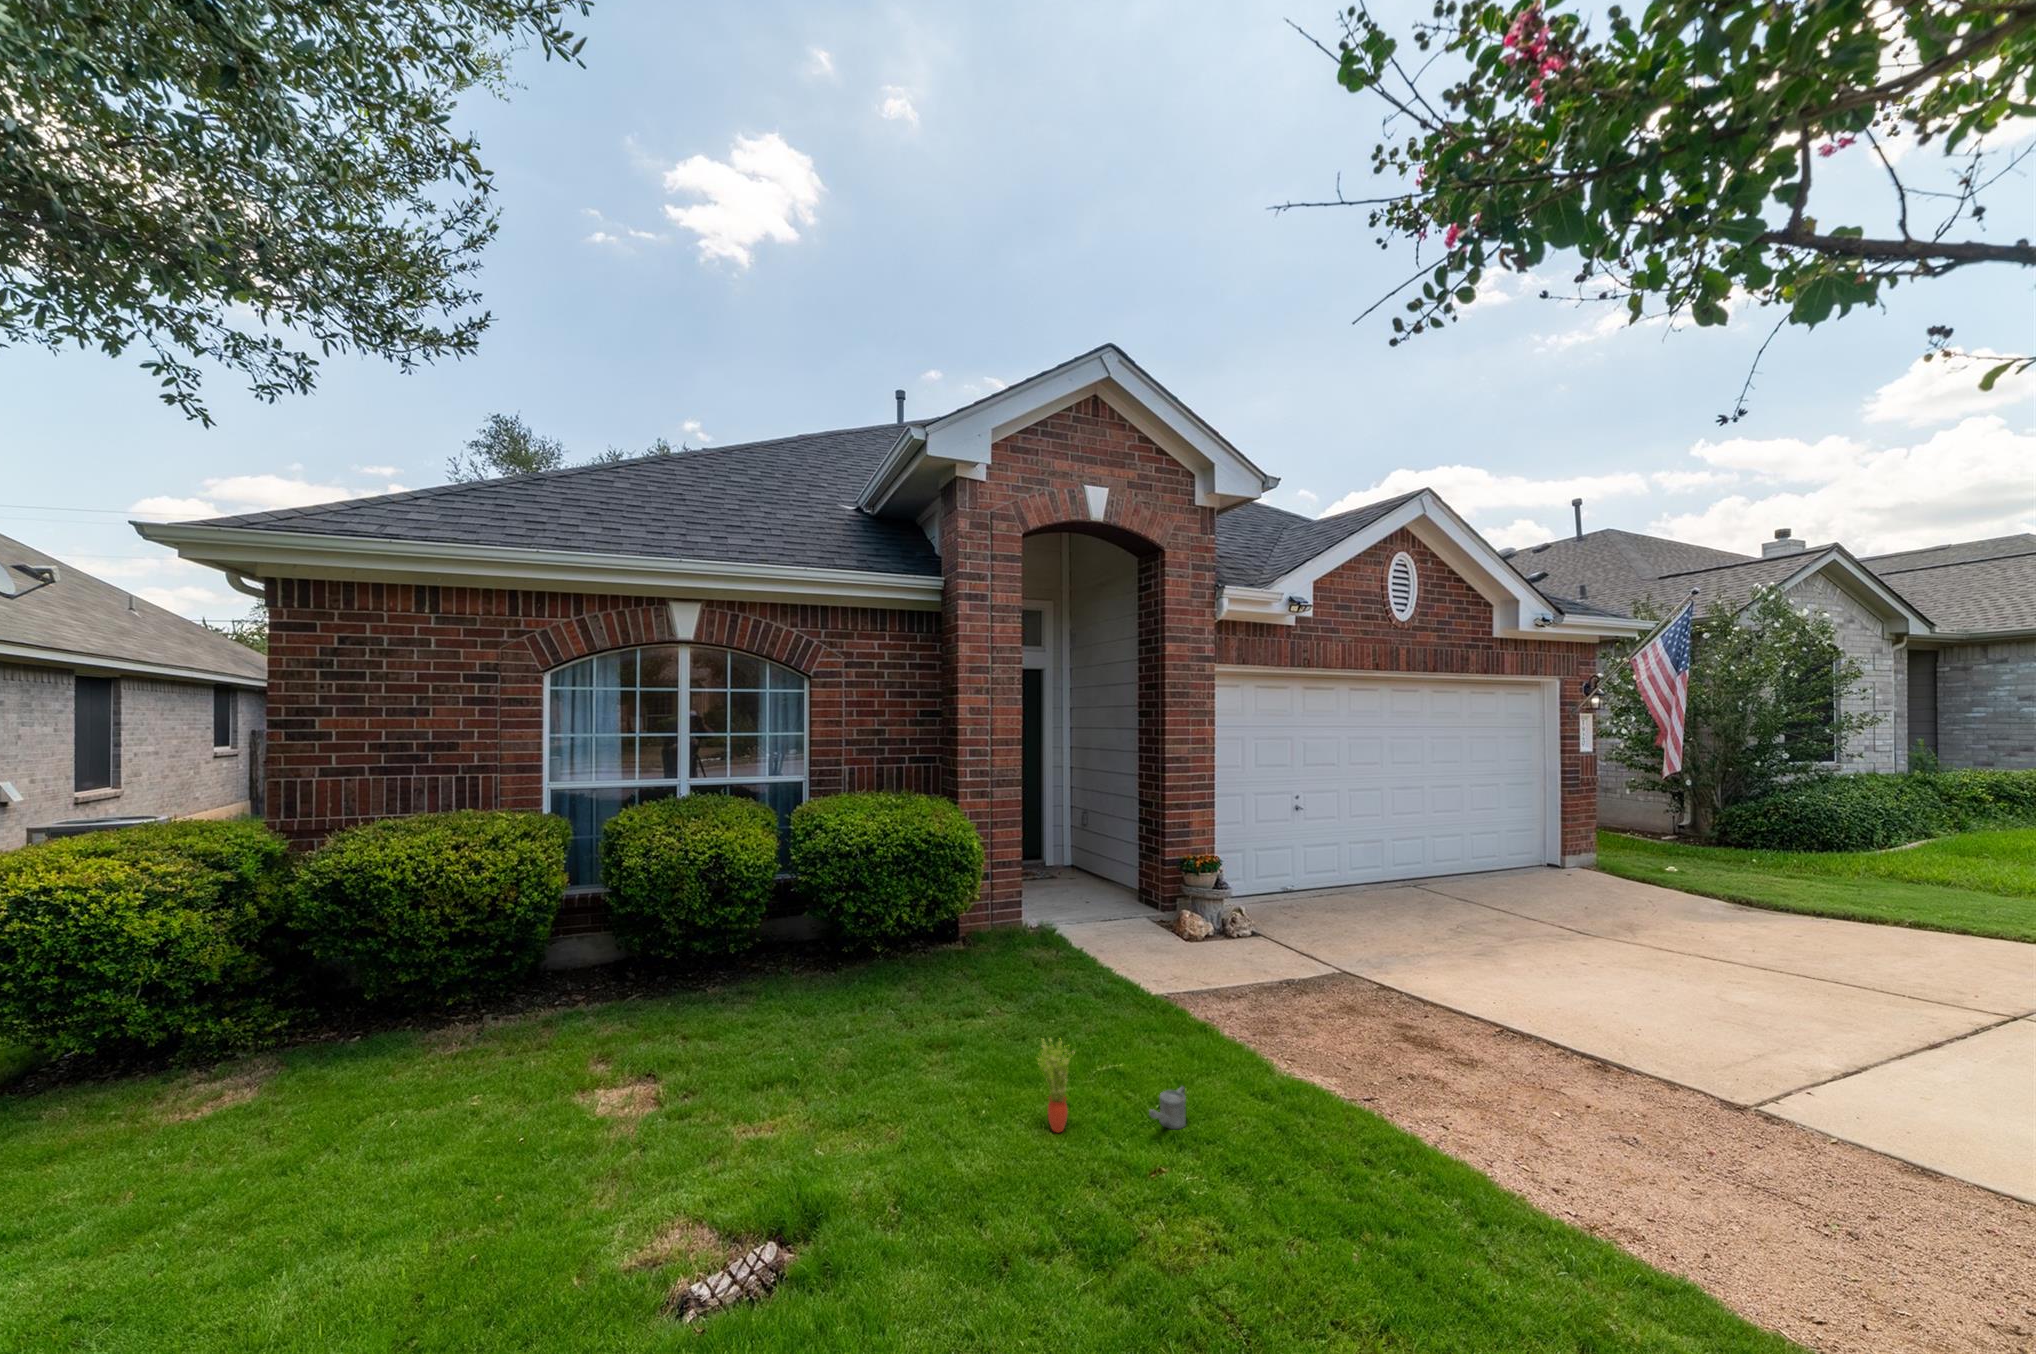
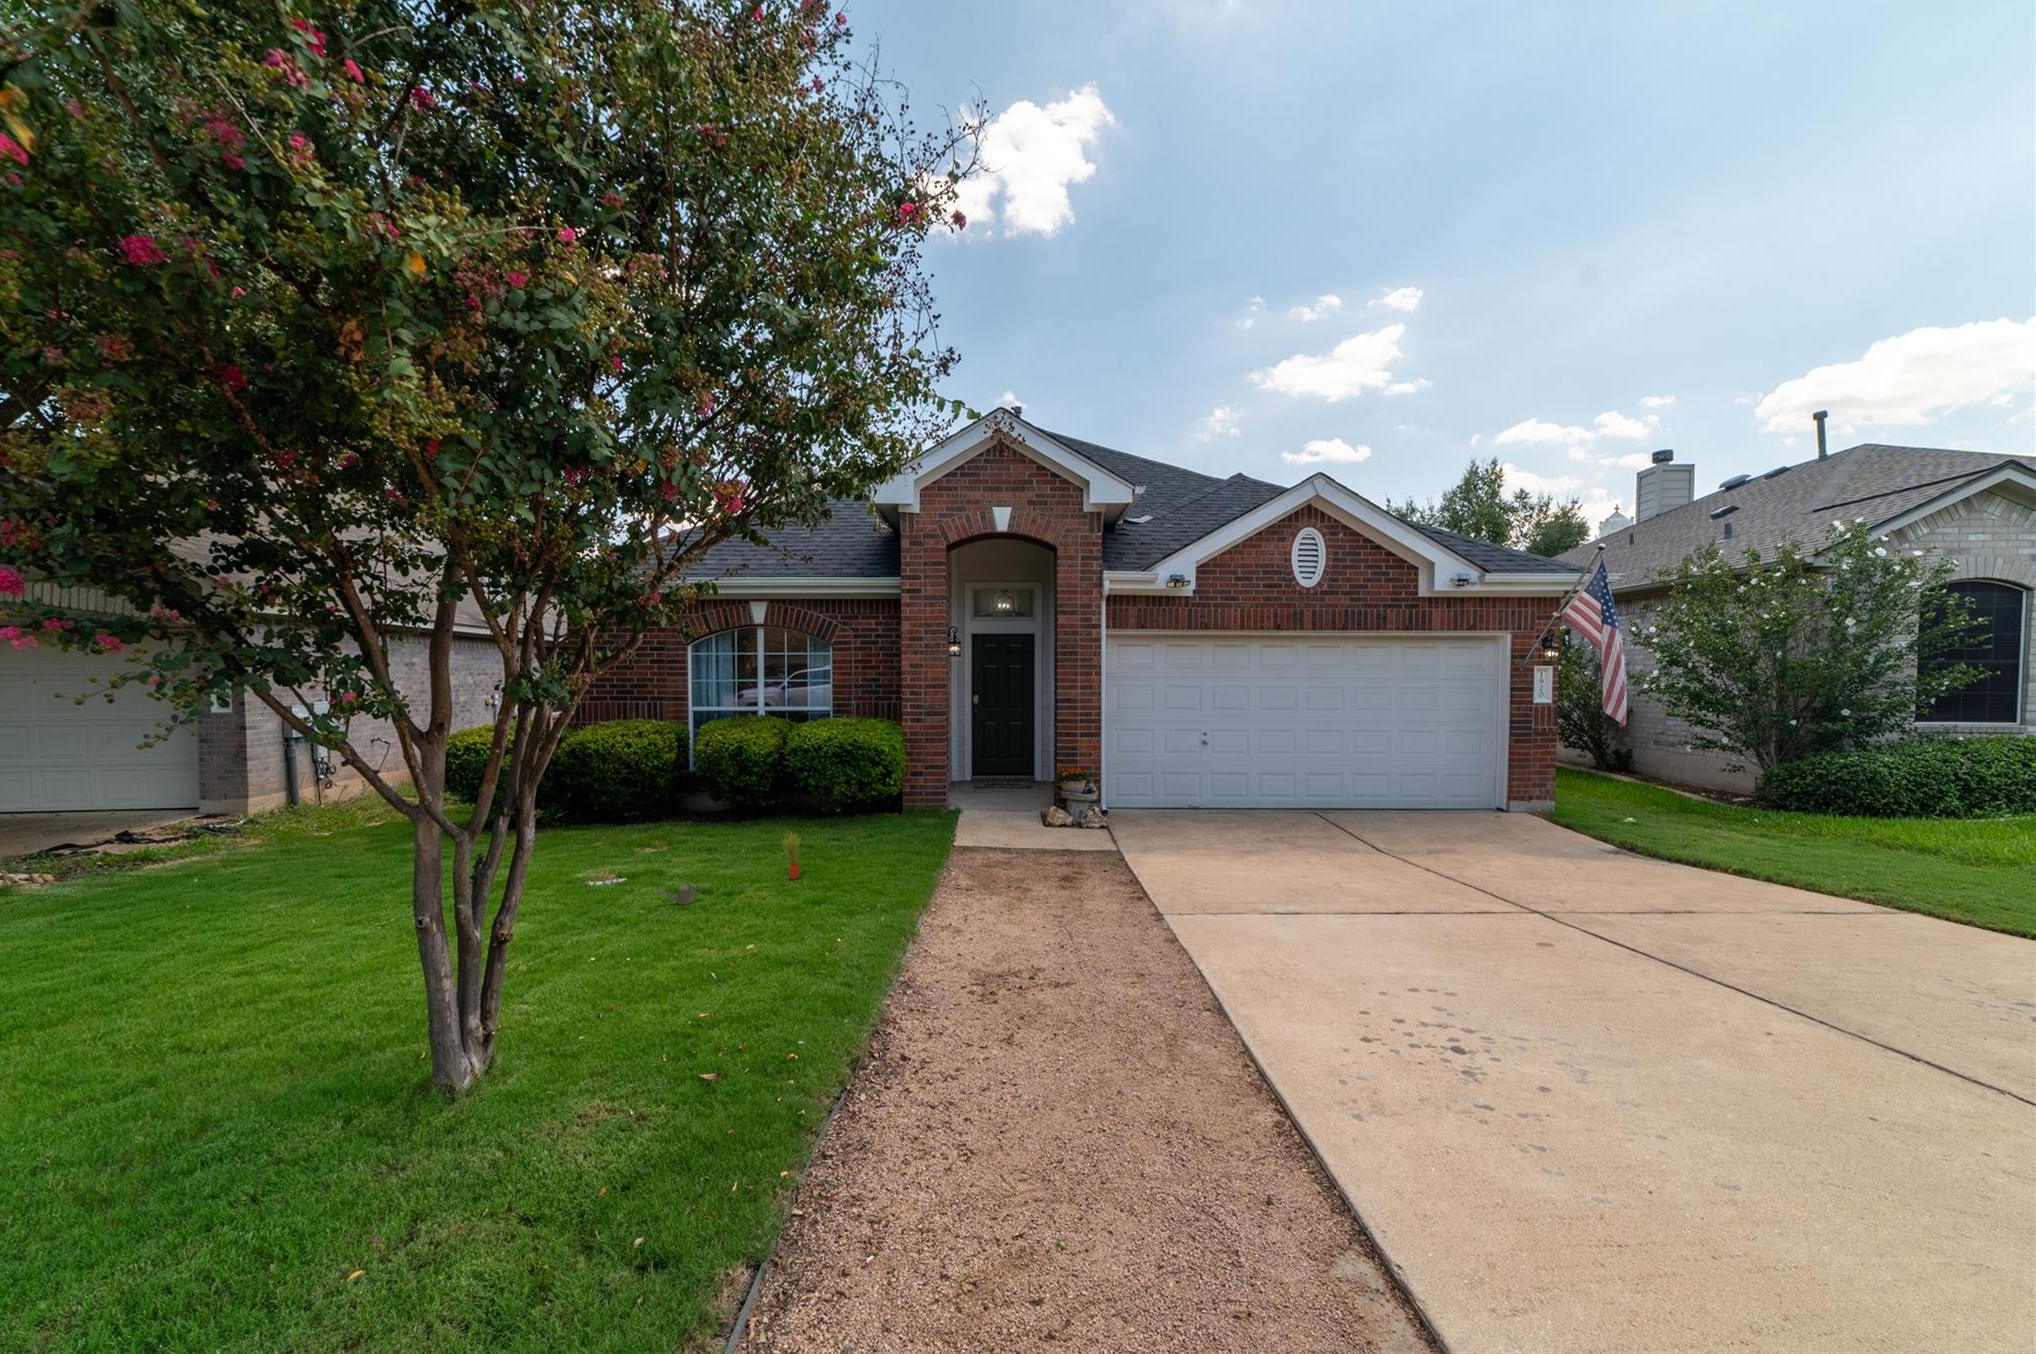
watering can: present [1149,1087,1186,1129] -> present [658,885,702,905]

